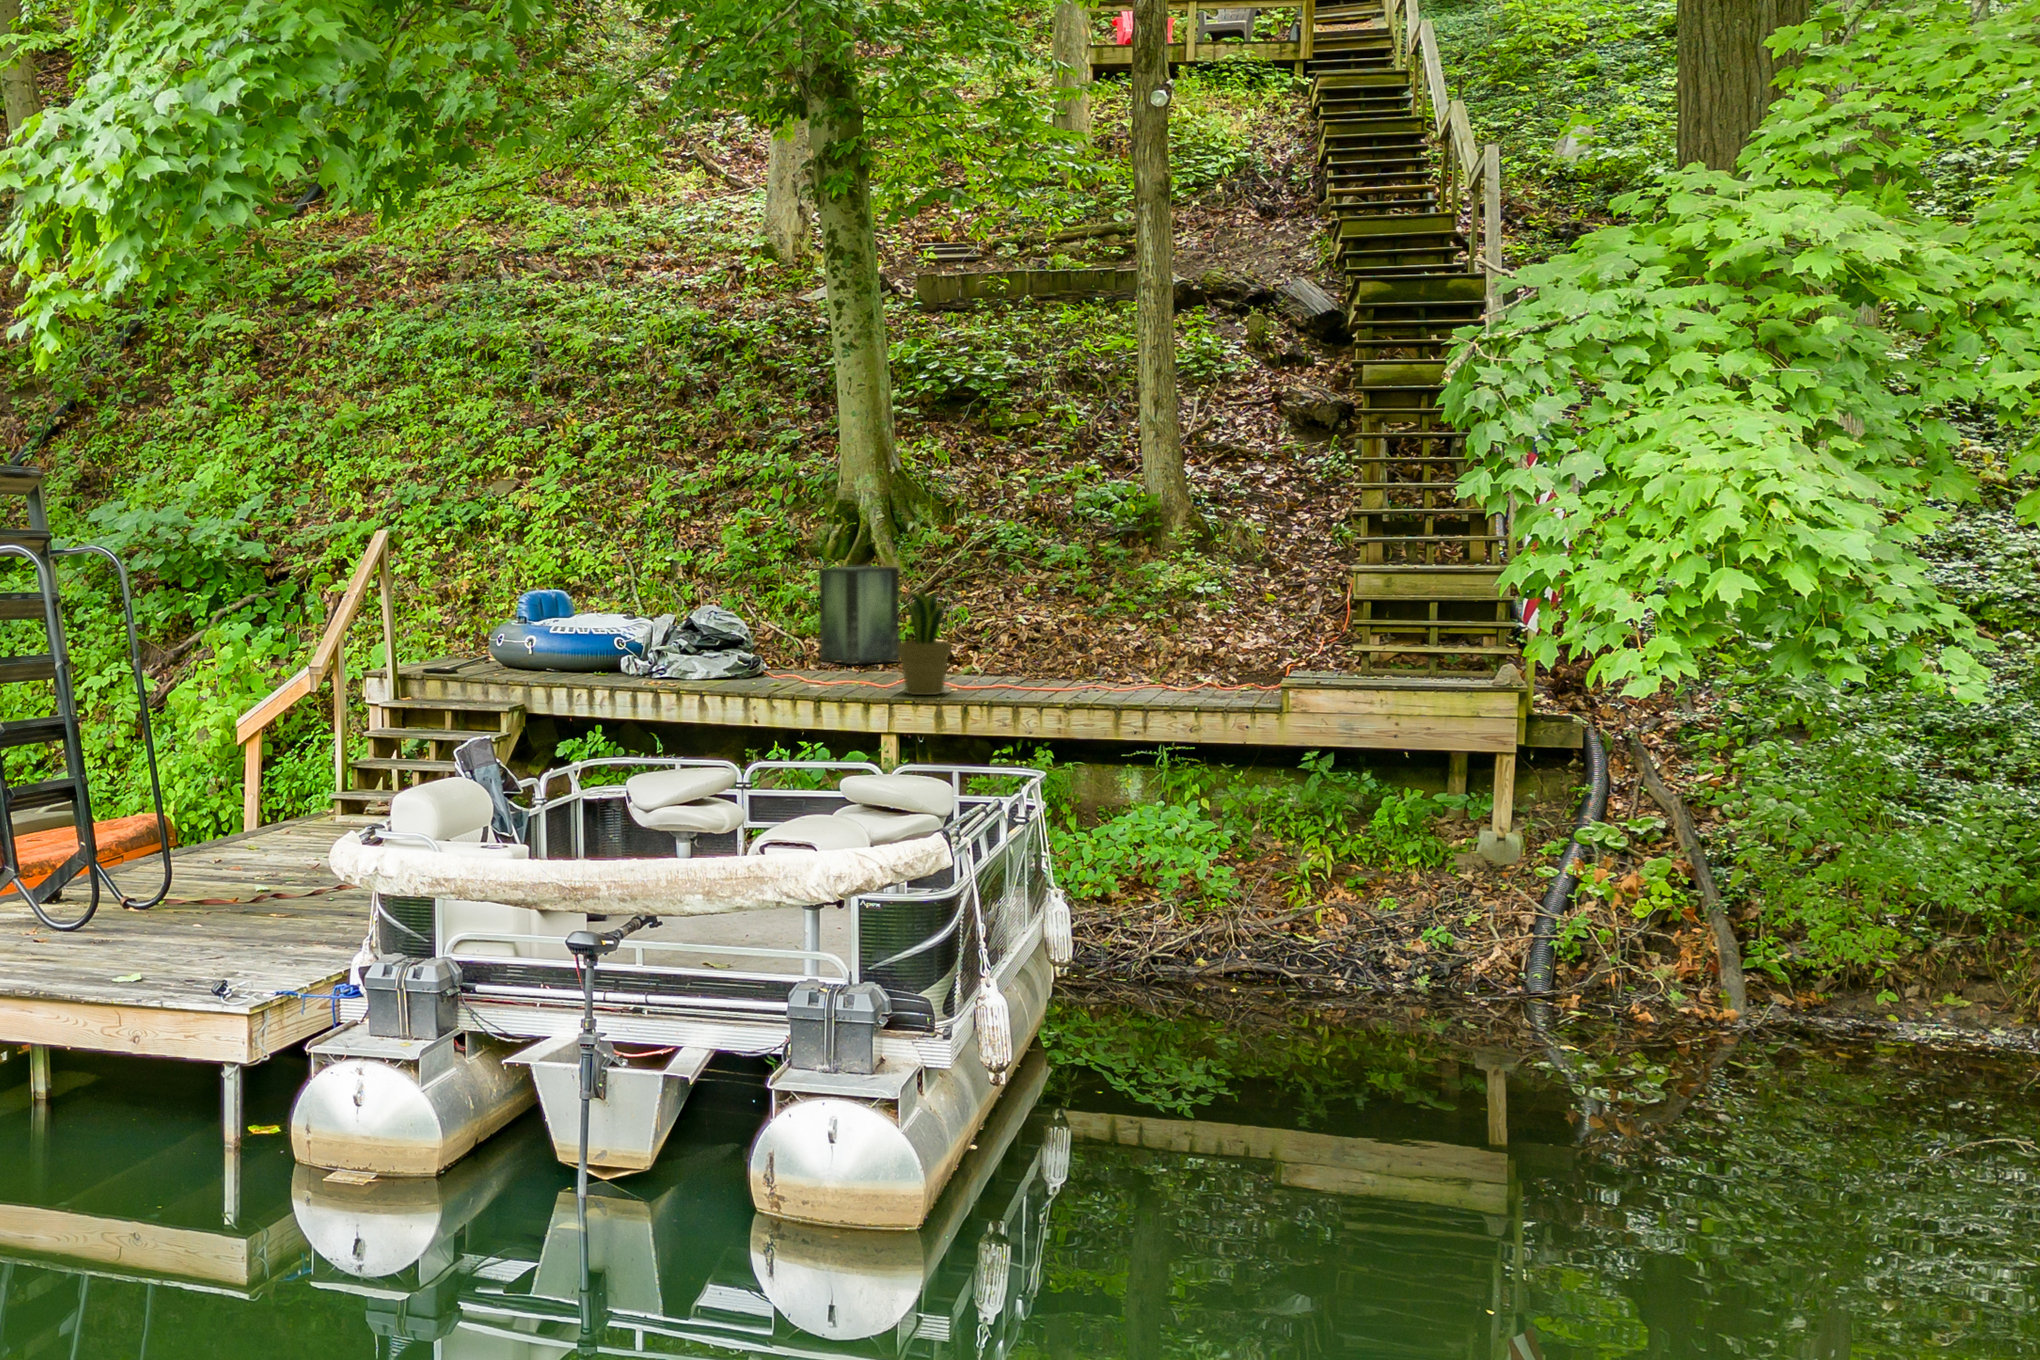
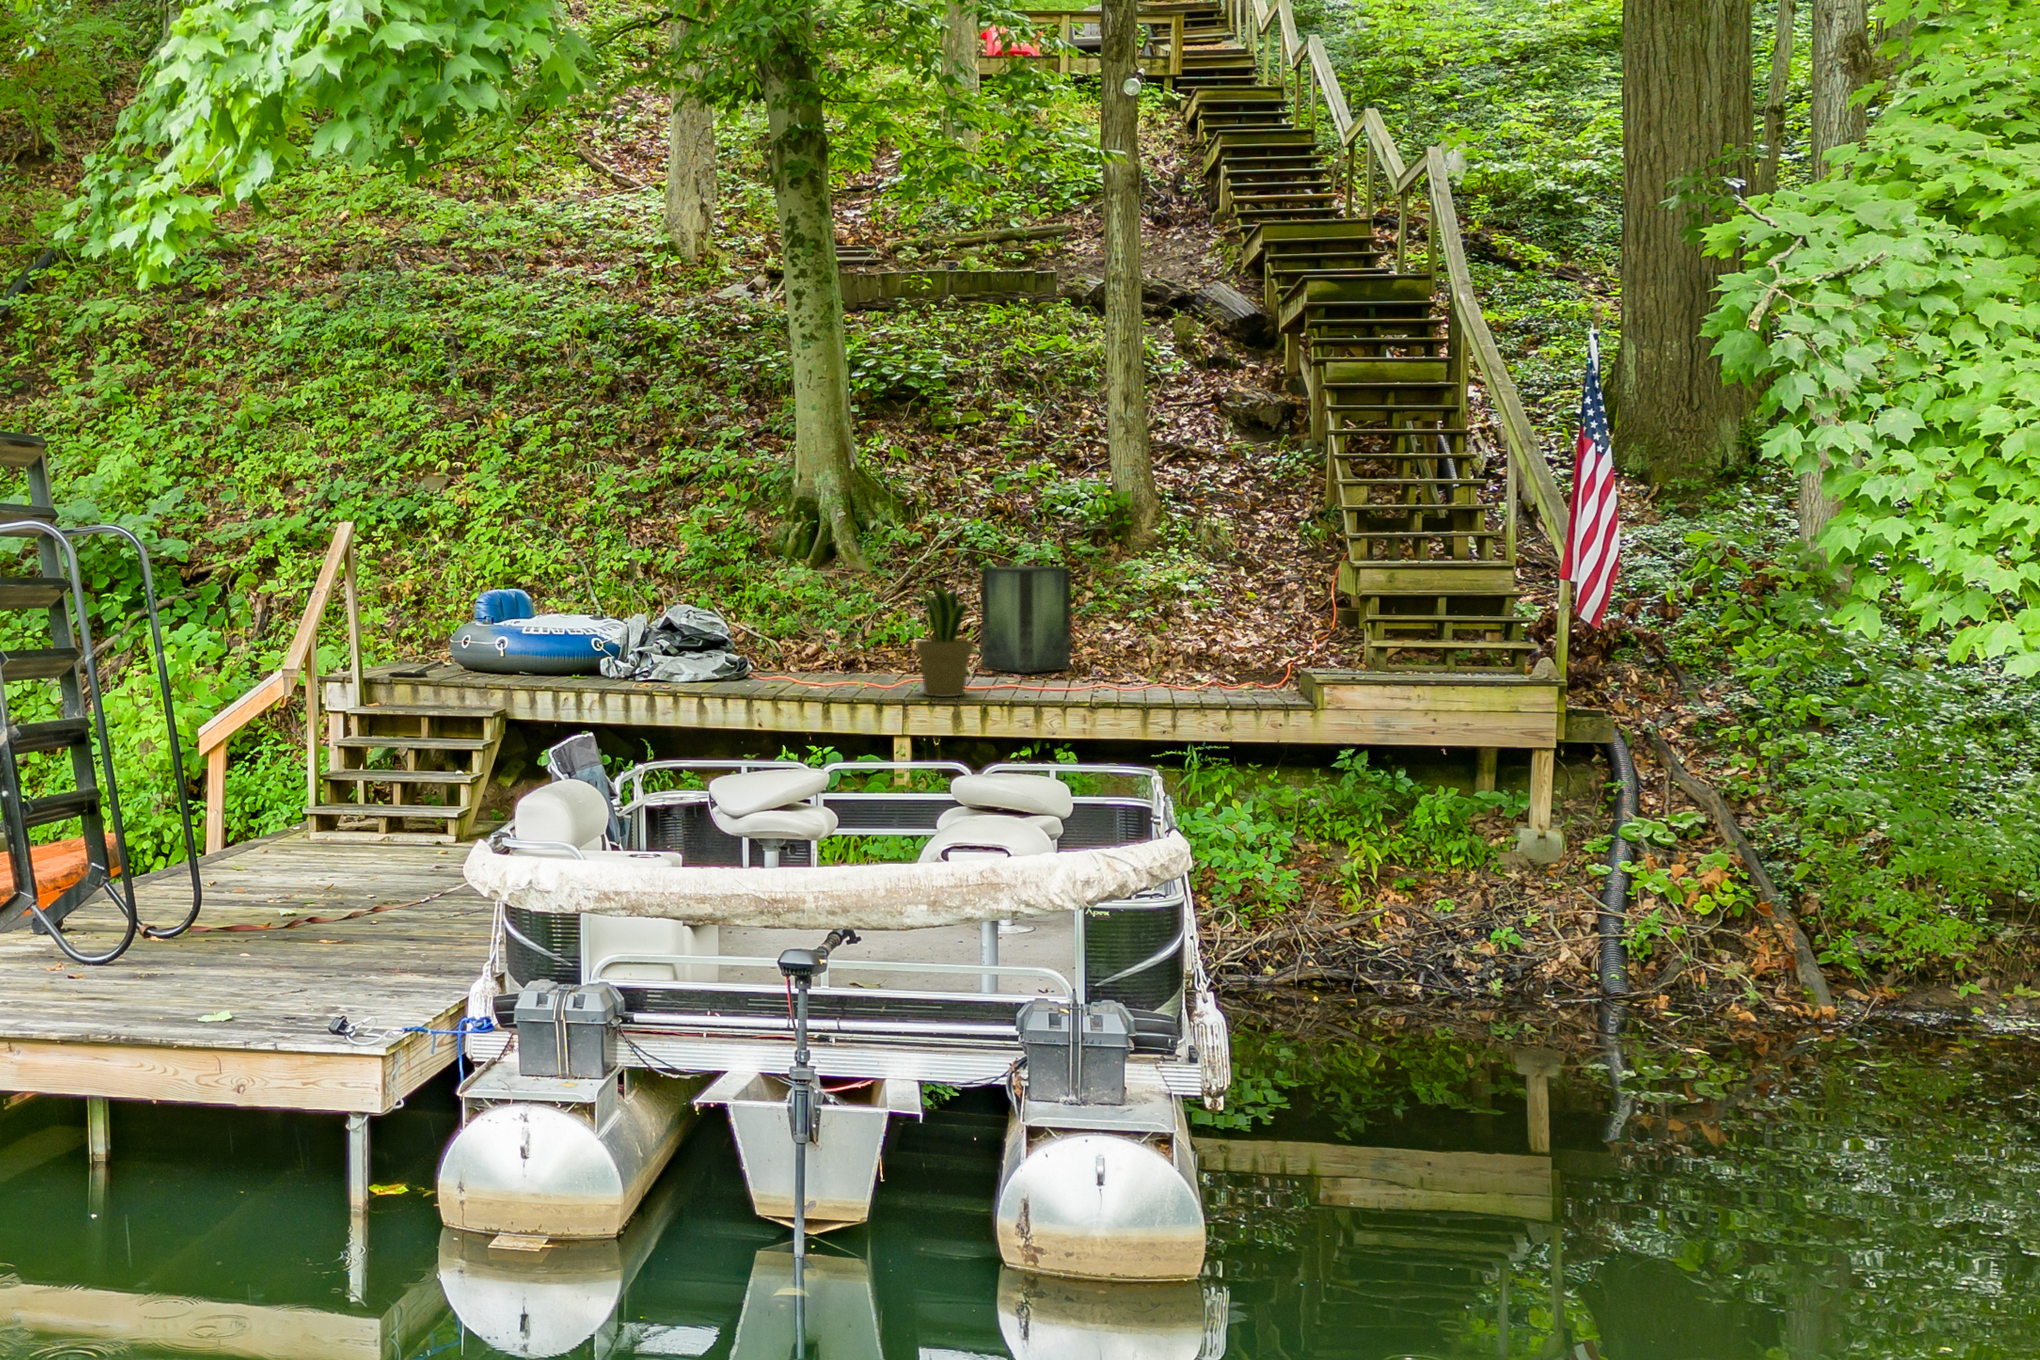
storage box: present [819,566,900,664] -> present [981,566,1071,673]

